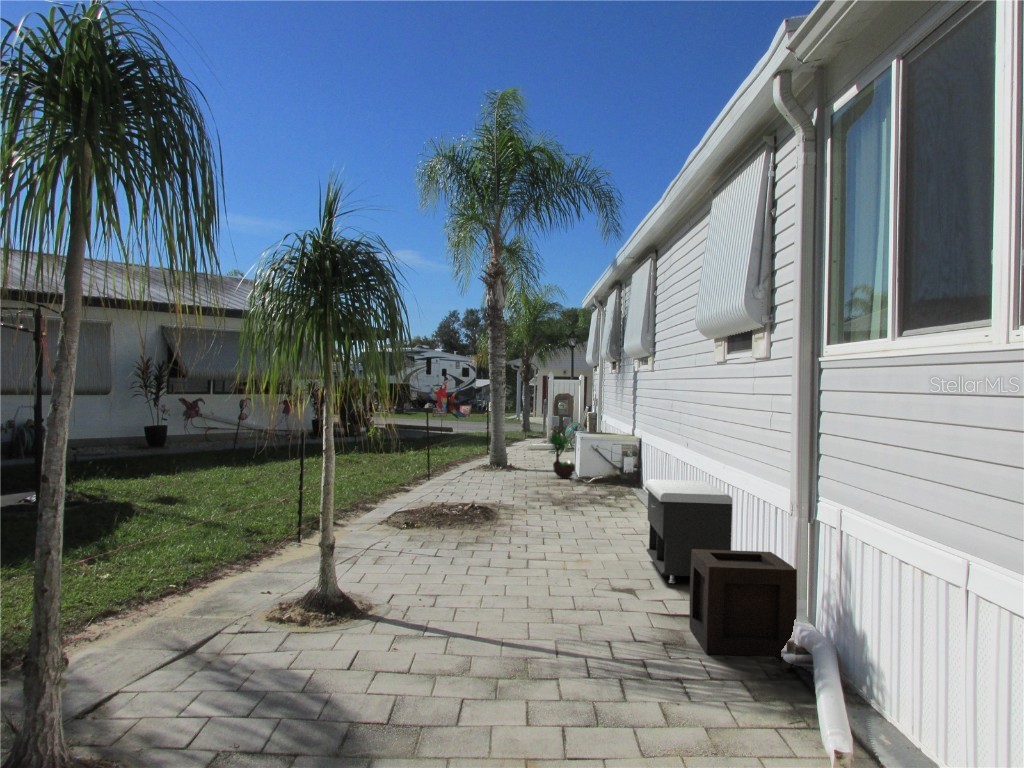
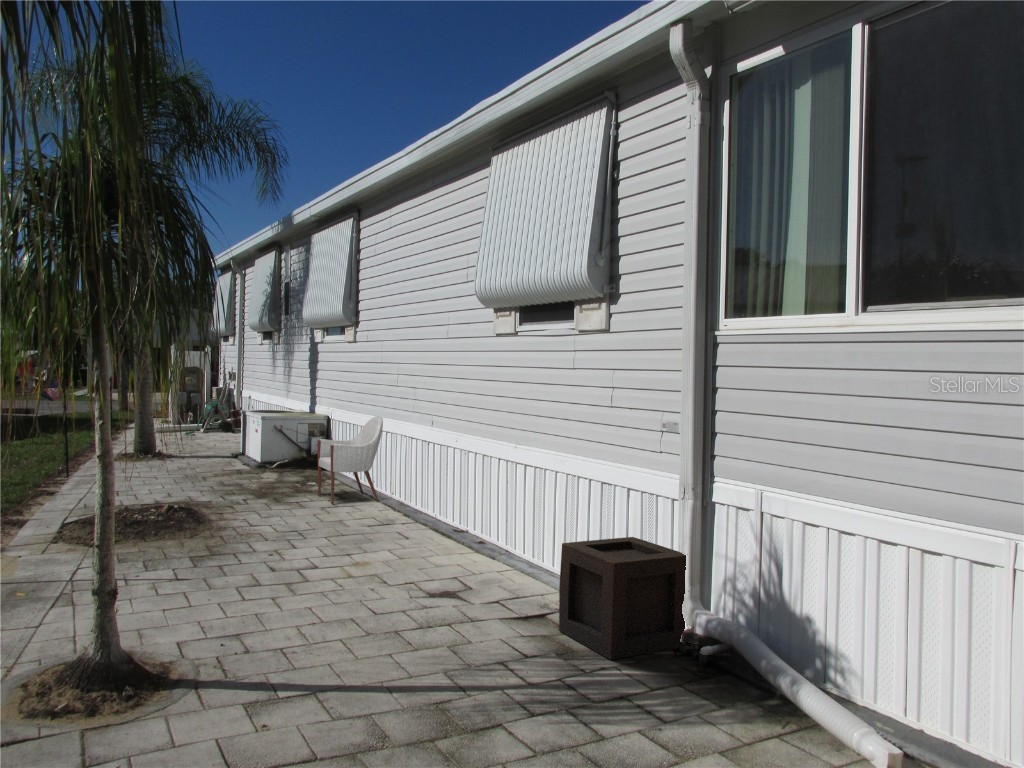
potted tree: present [547,434,575,478] -> none [210,407,246,464]
chair: none [606,438,661,517] -> present [317,416,383,504]
storage bench: present [645,479,732,583] -> none [426,462,544,579]

